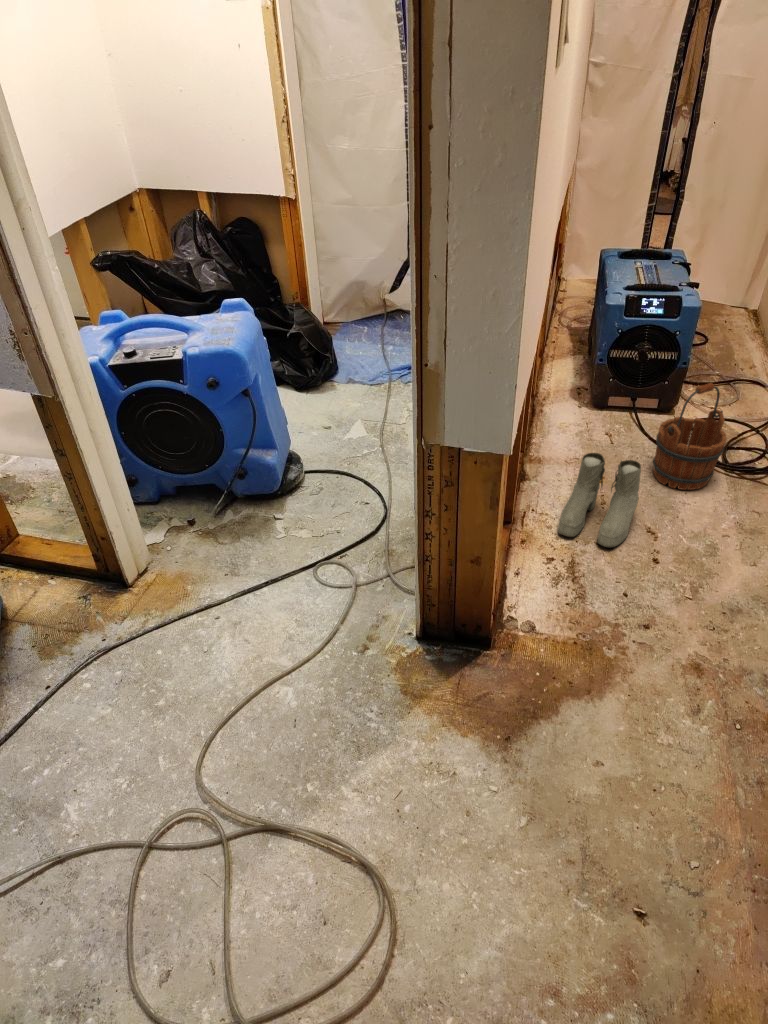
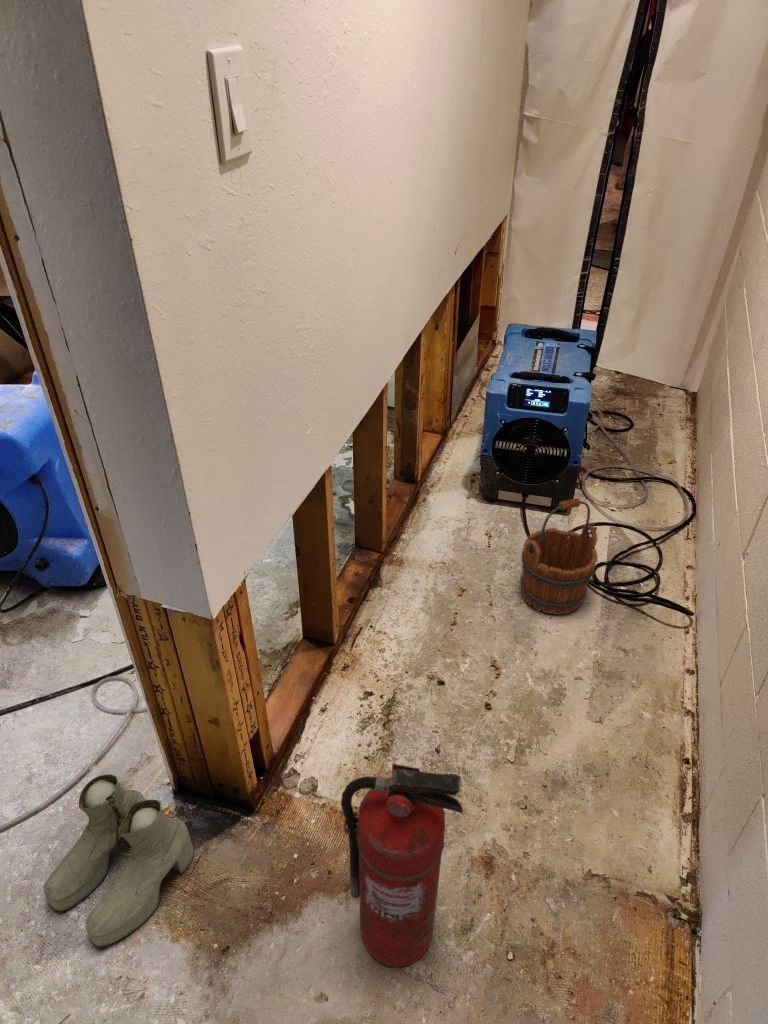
boots: present [558,453,641,548] -> present [43,774,194,947]
fire extinguisher: none [607,554,740,740] -> present [341,764,463,967]

